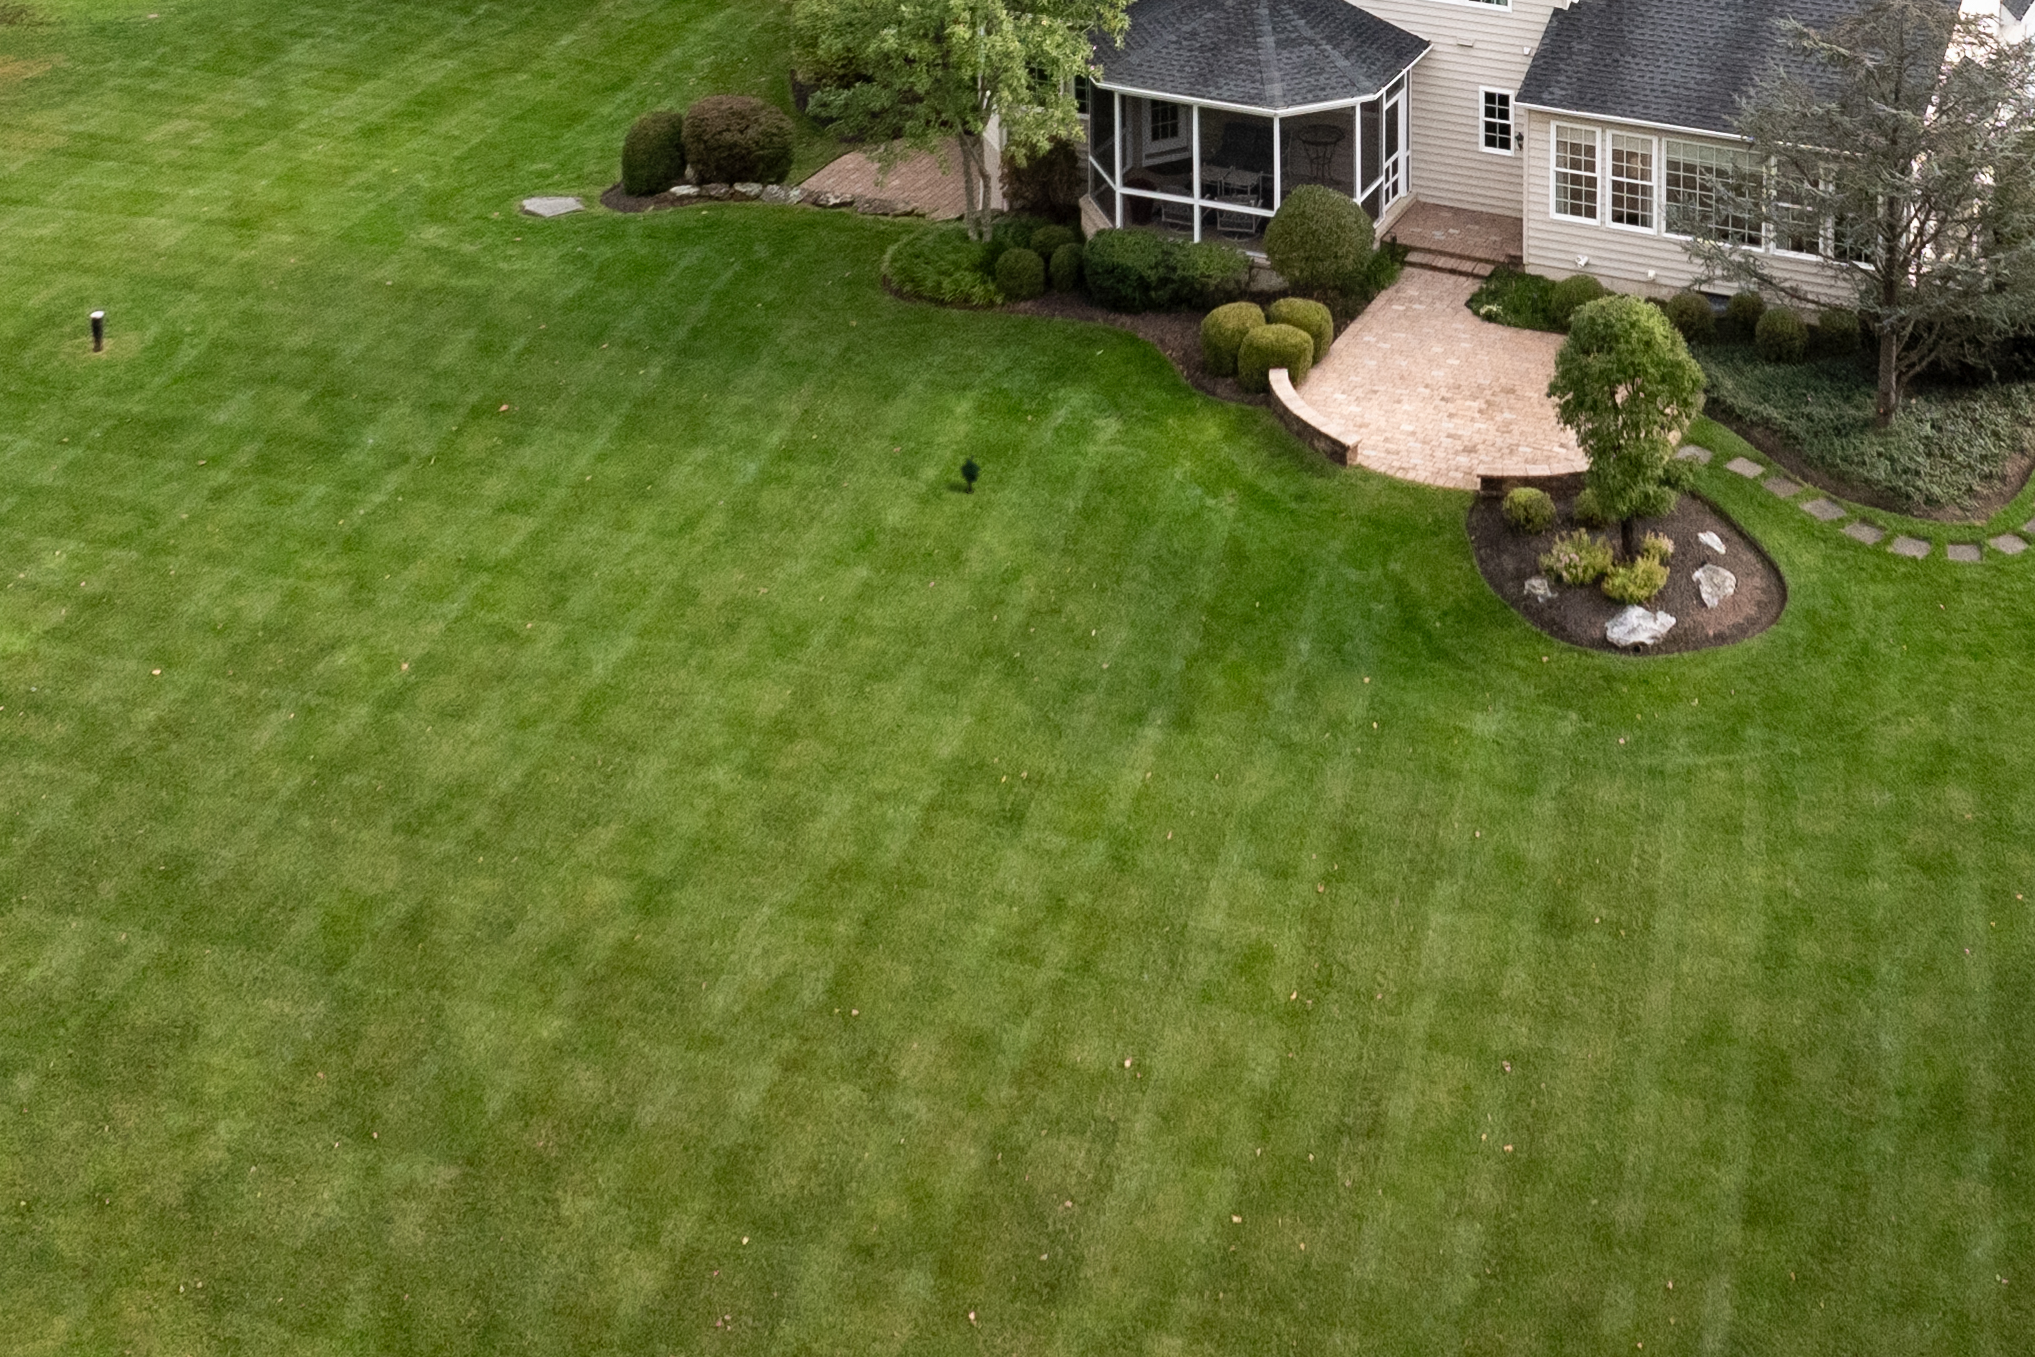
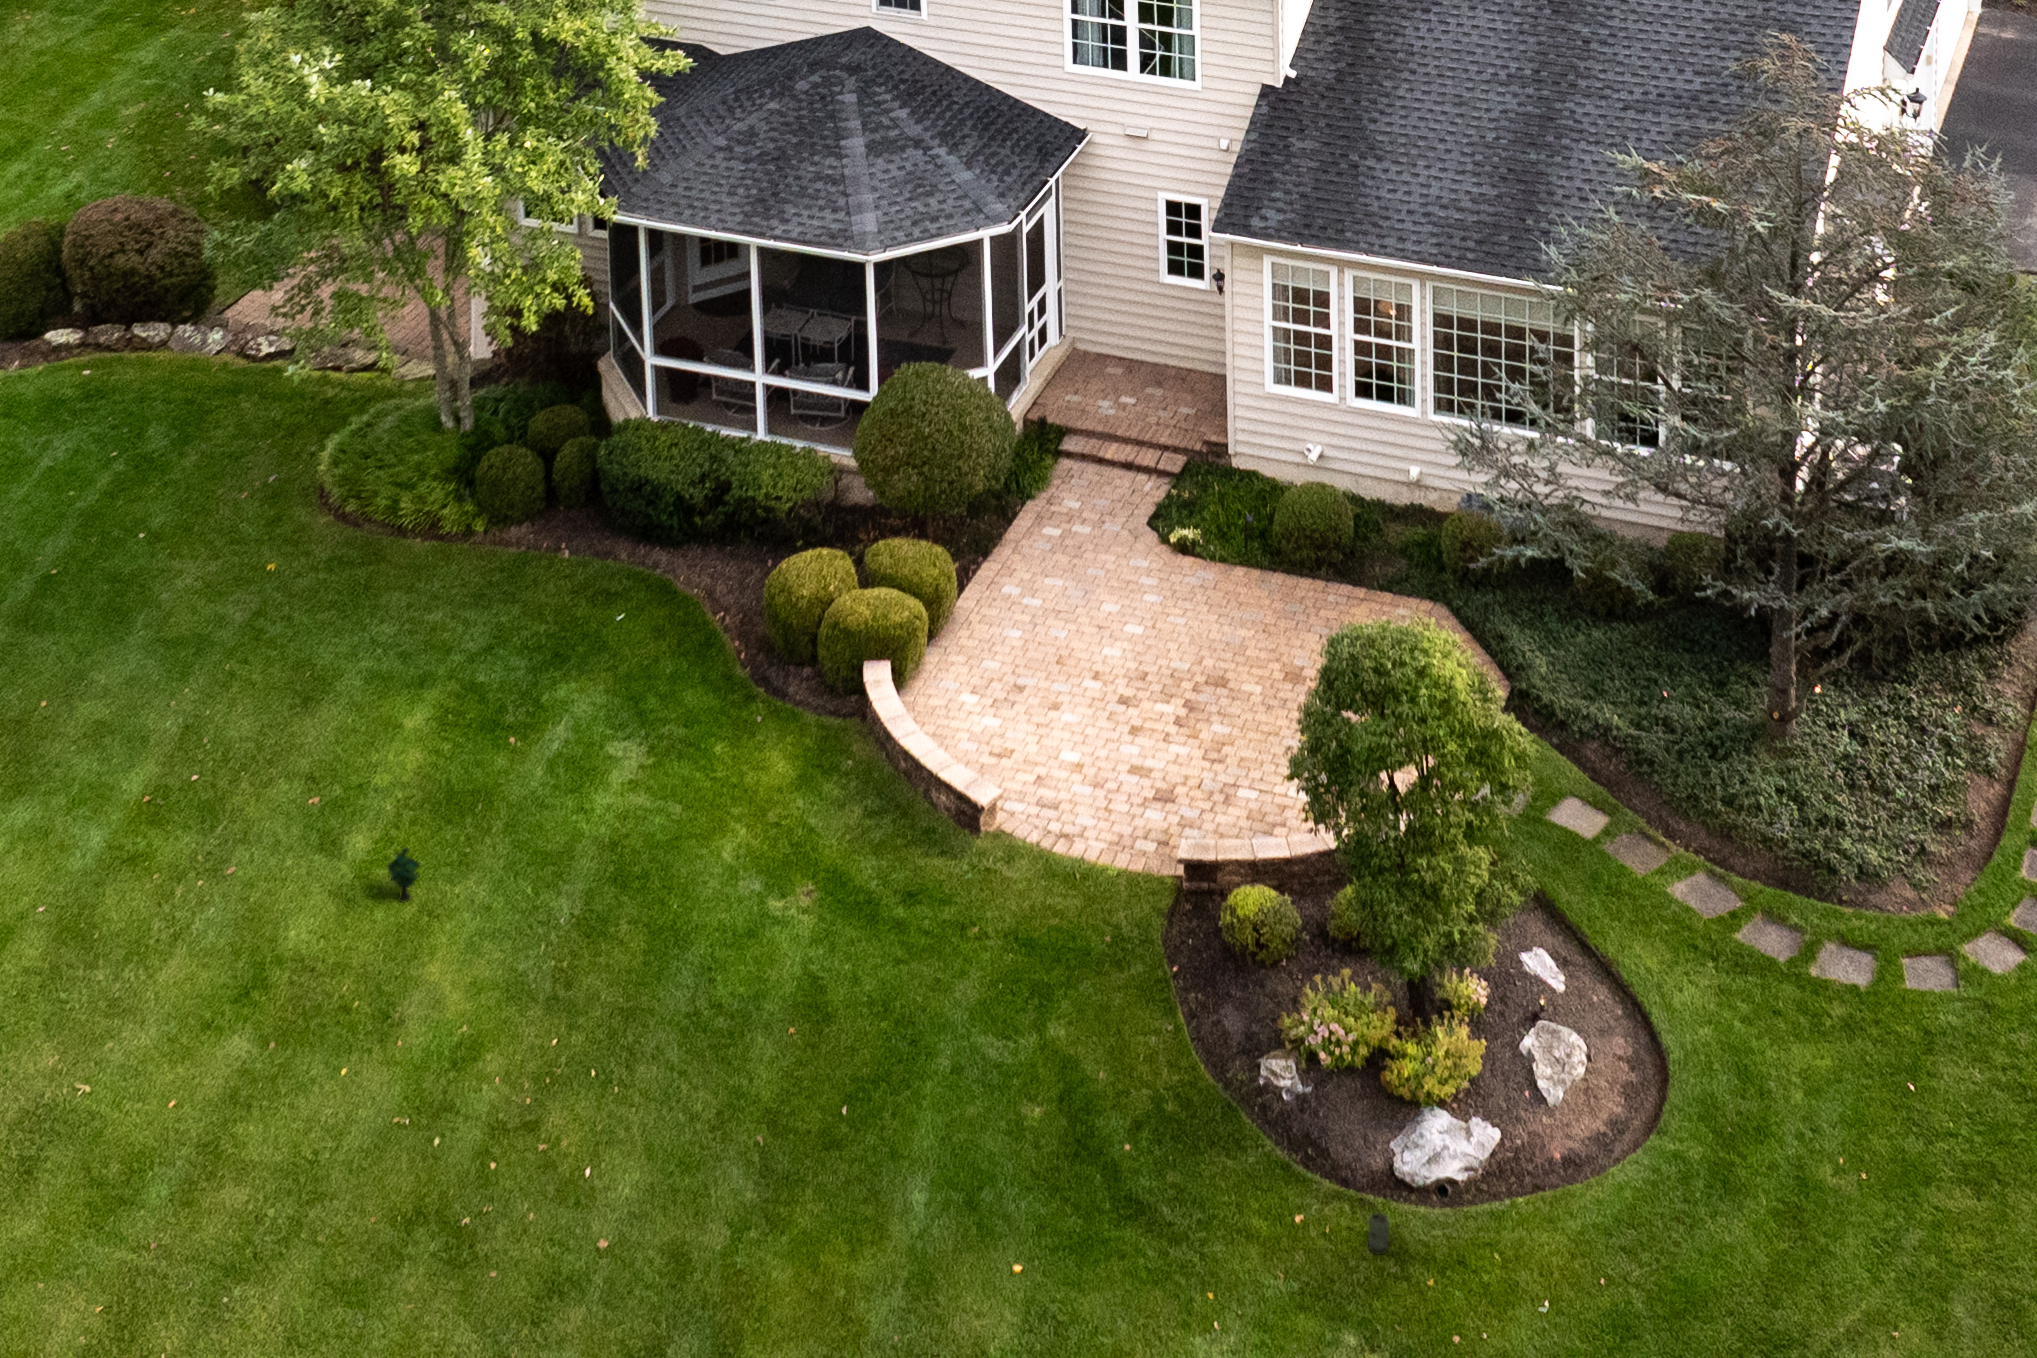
watering can: none [1582,641,1606,675] -> present [1360,1202,1398,1255]

